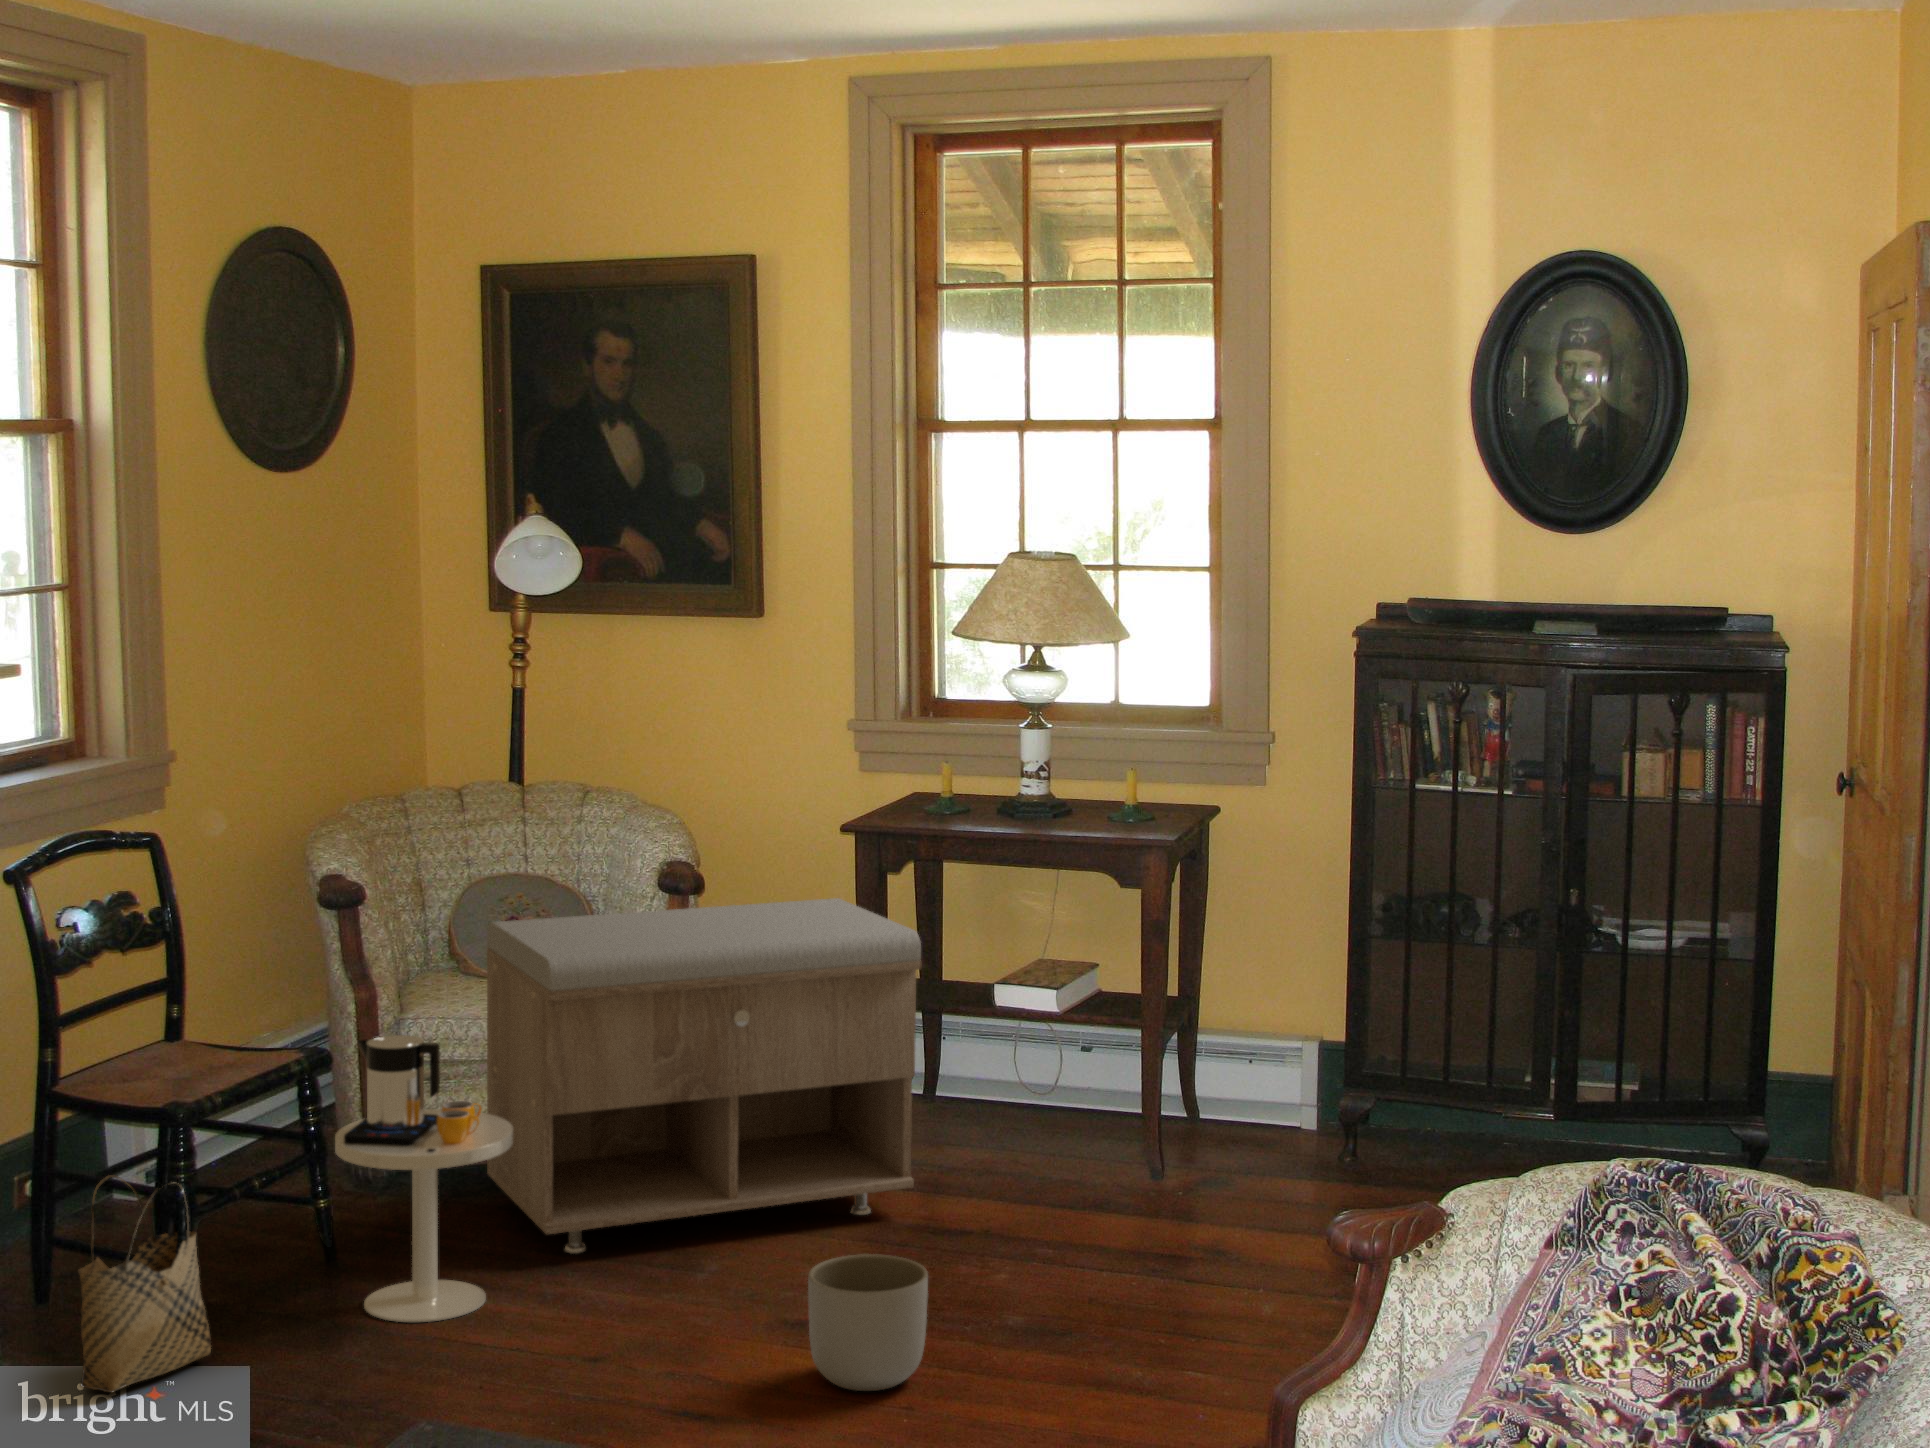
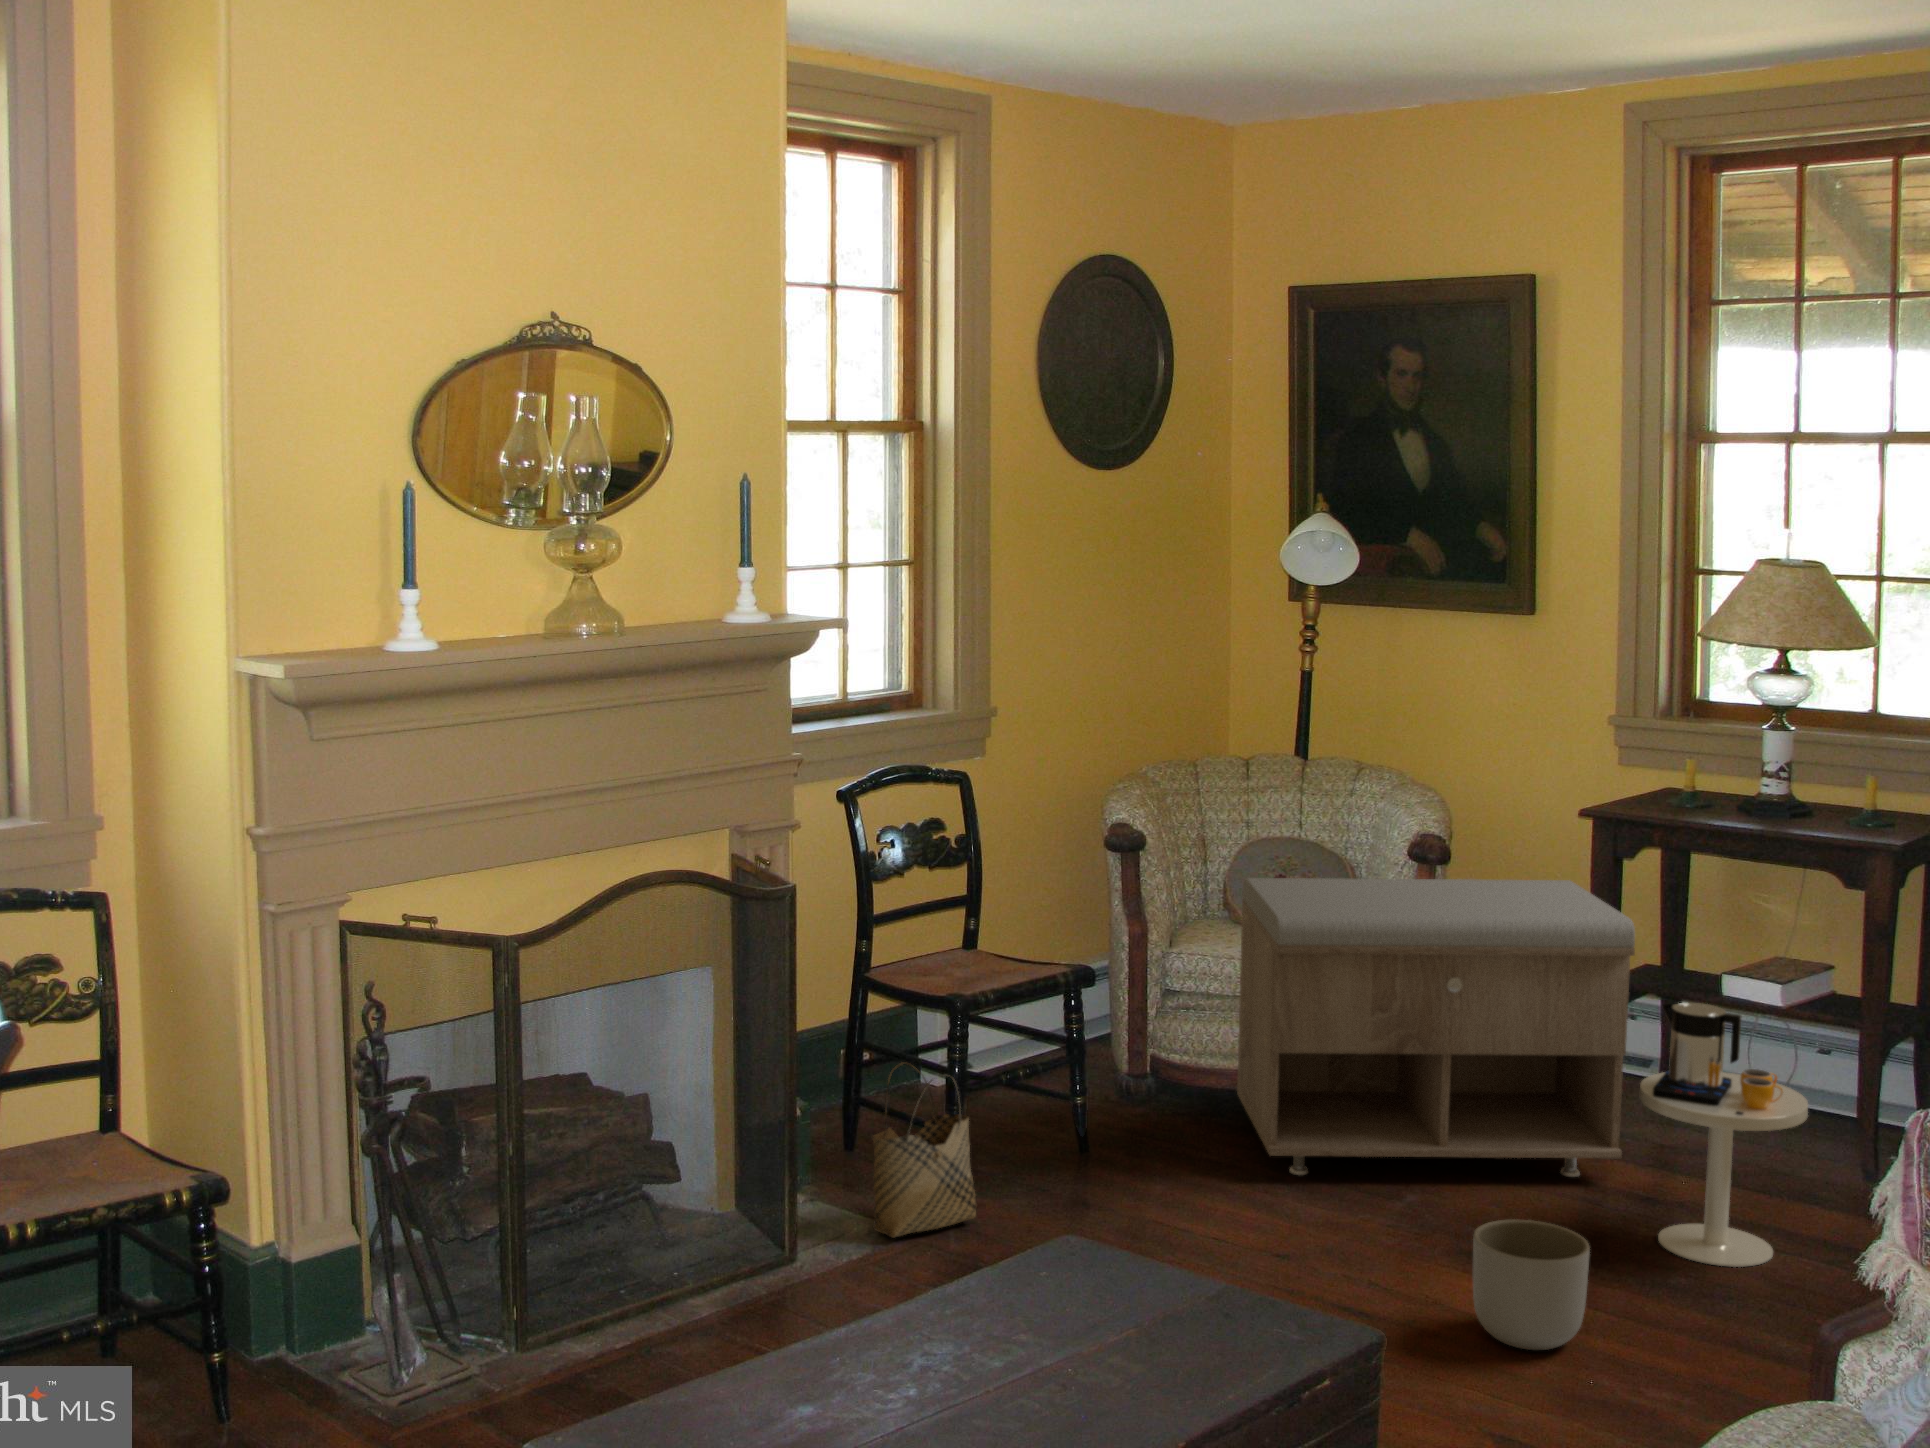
side table: present [335,1035,513,1322] -> present [1639,1003,1808,1267]

